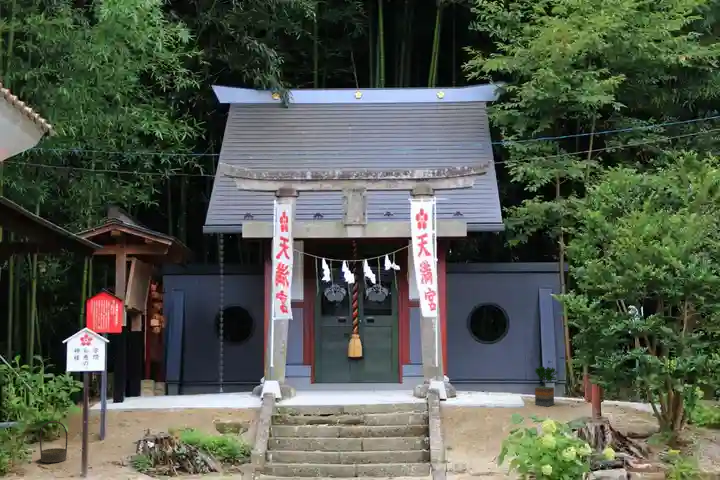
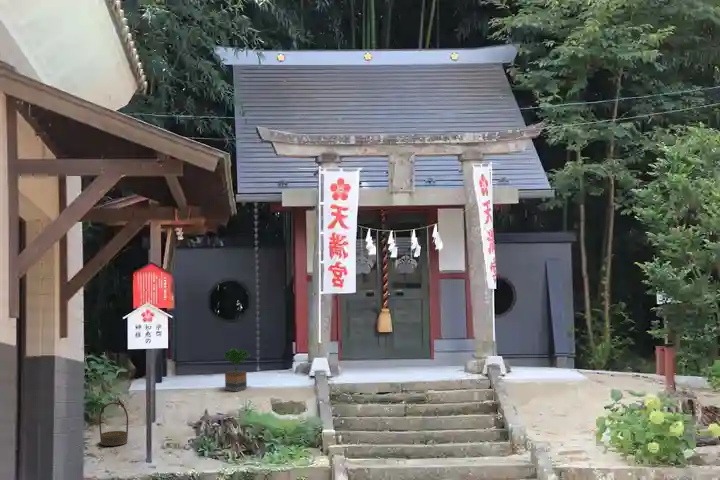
potted tree: present [535,367,558,406] -> present [224,349,250,391]

